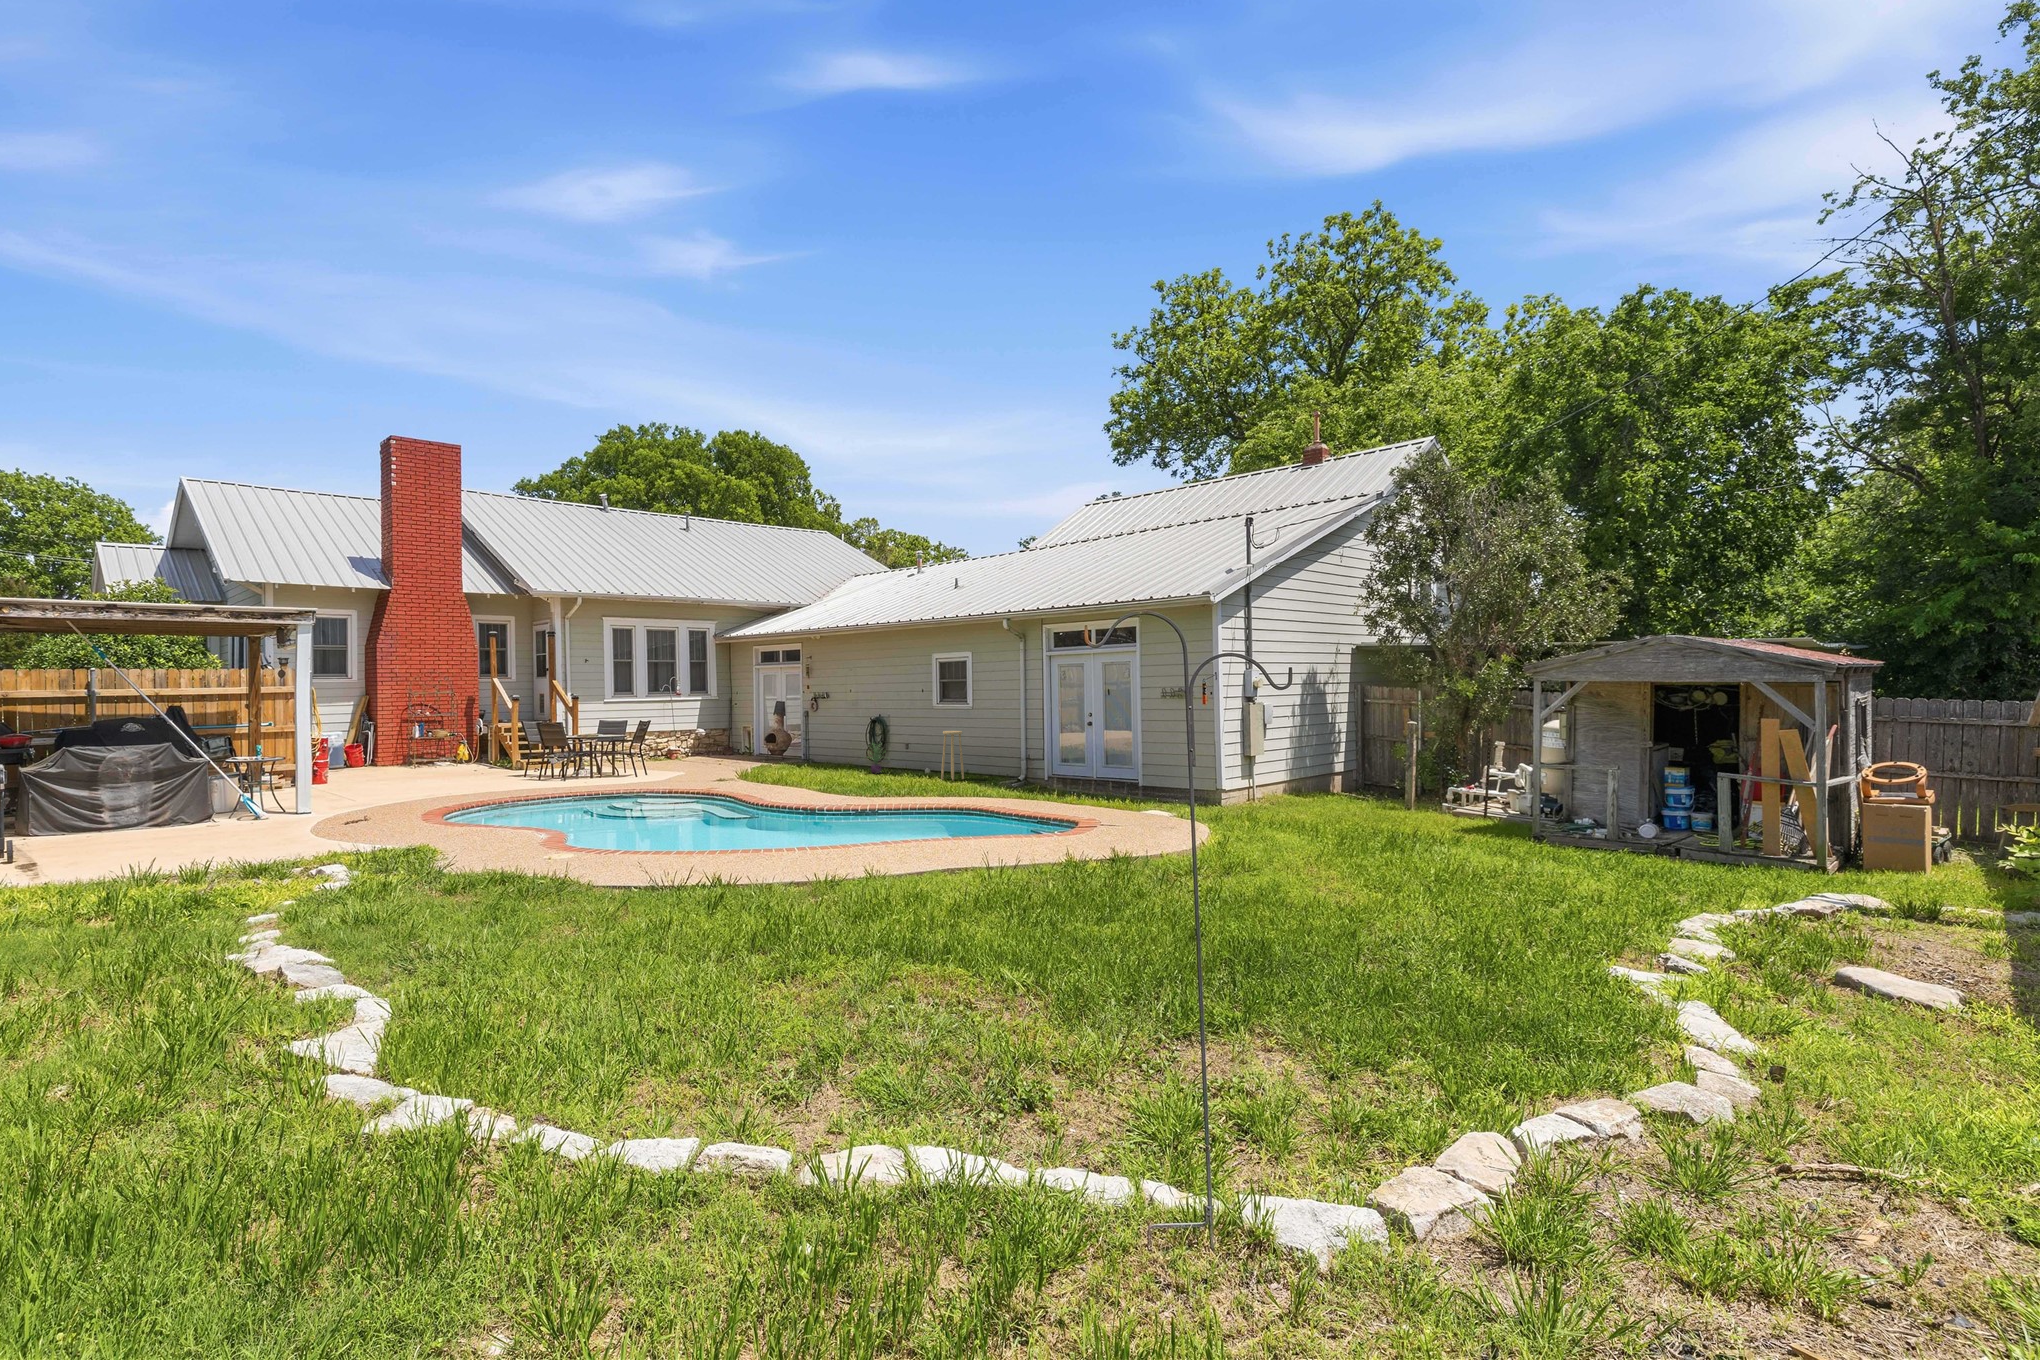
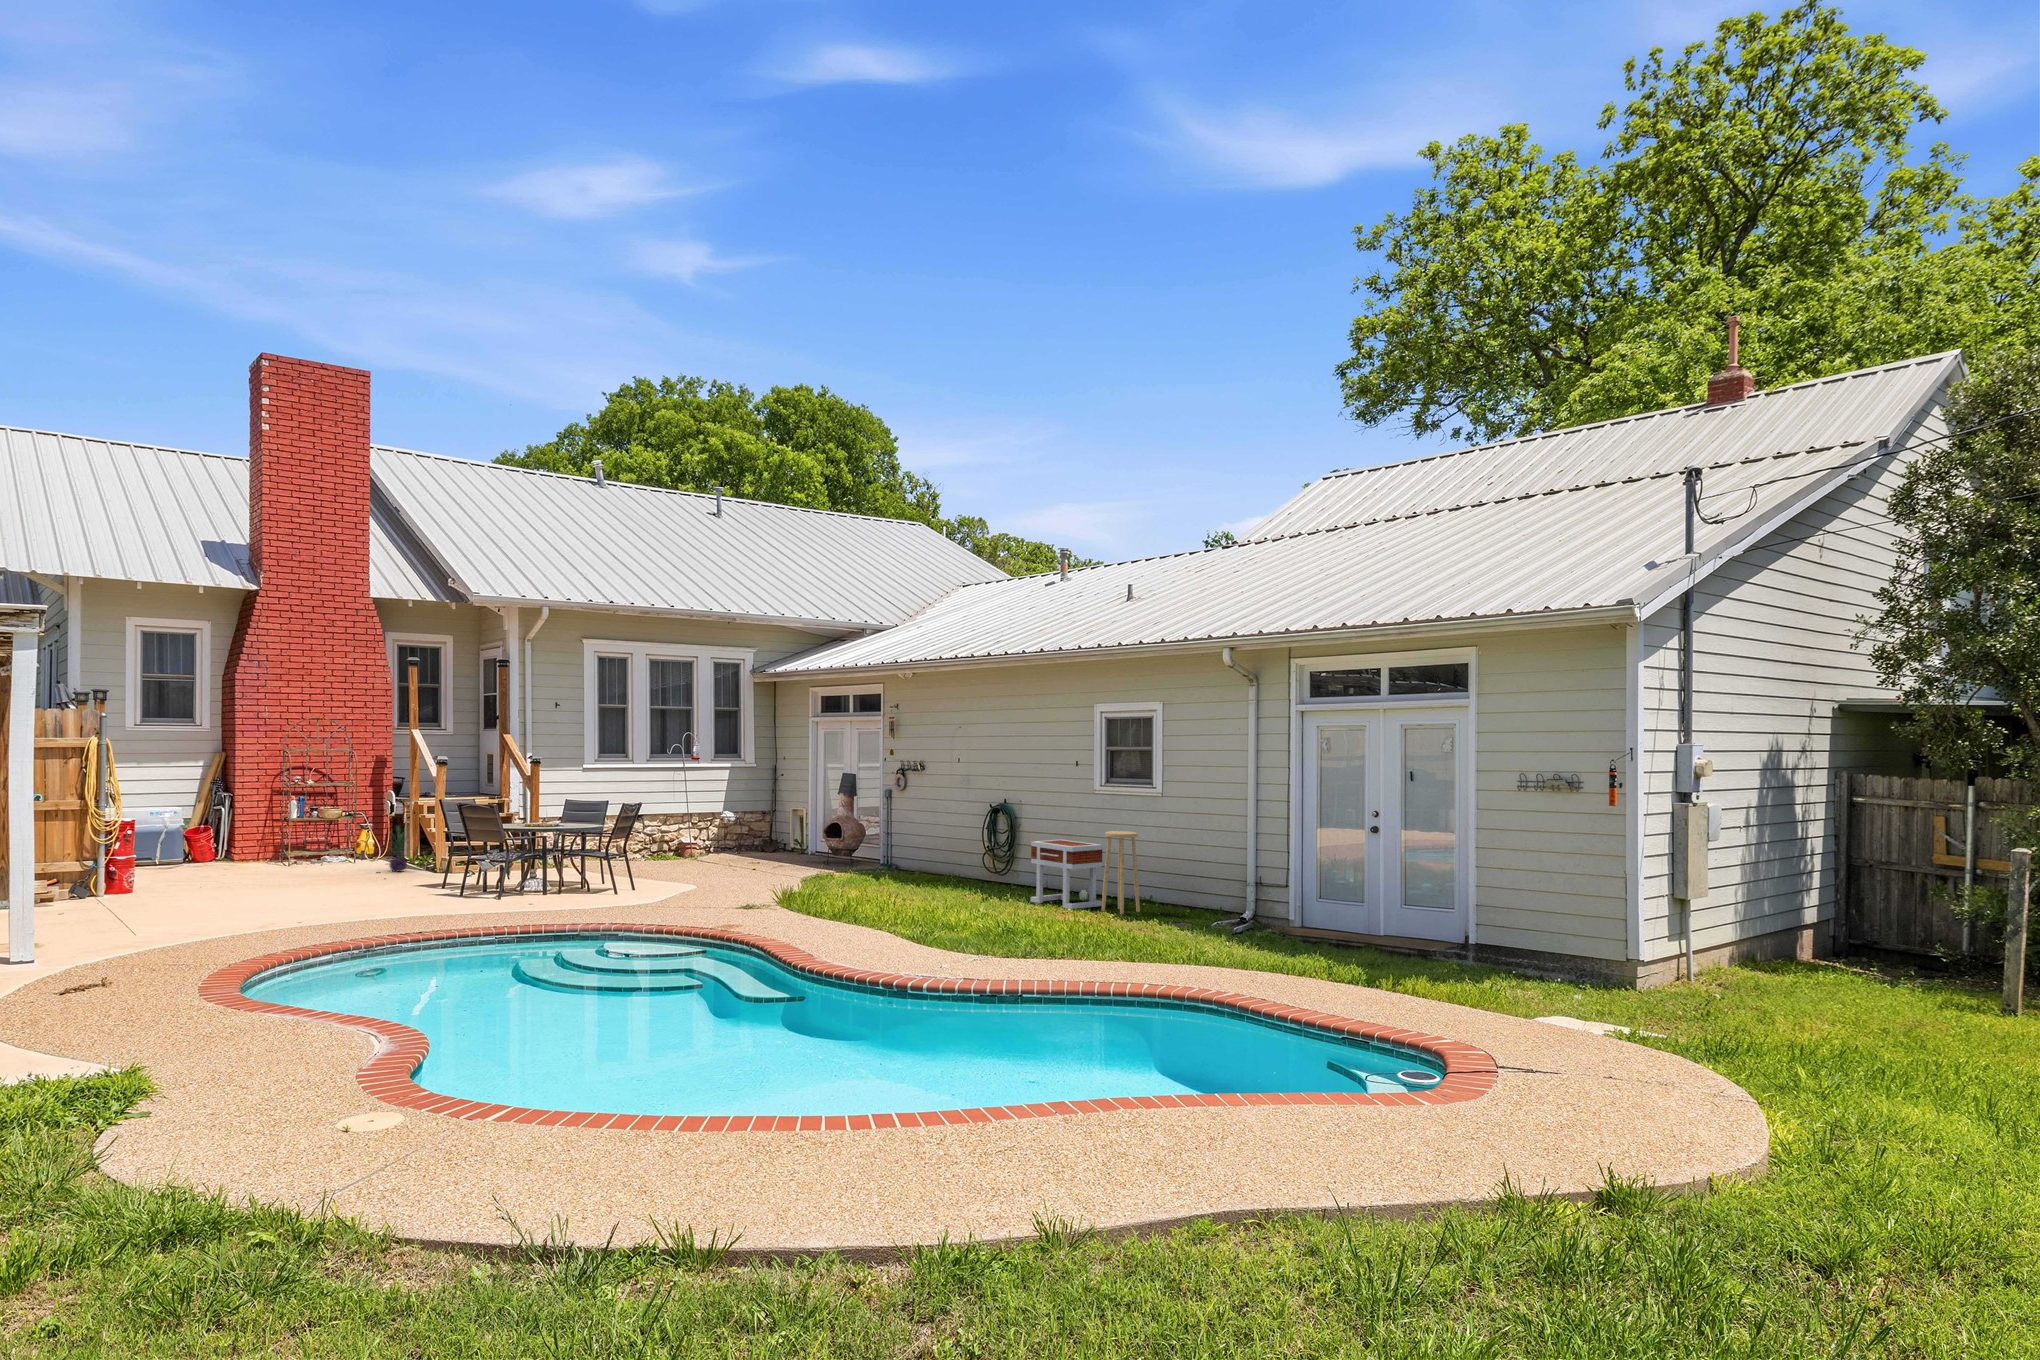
side table: none [899,738,942,779] -> present [1031,839,1102,909]
decorative plant: present [871,744,881,773] -> present [381,826,418,872]

